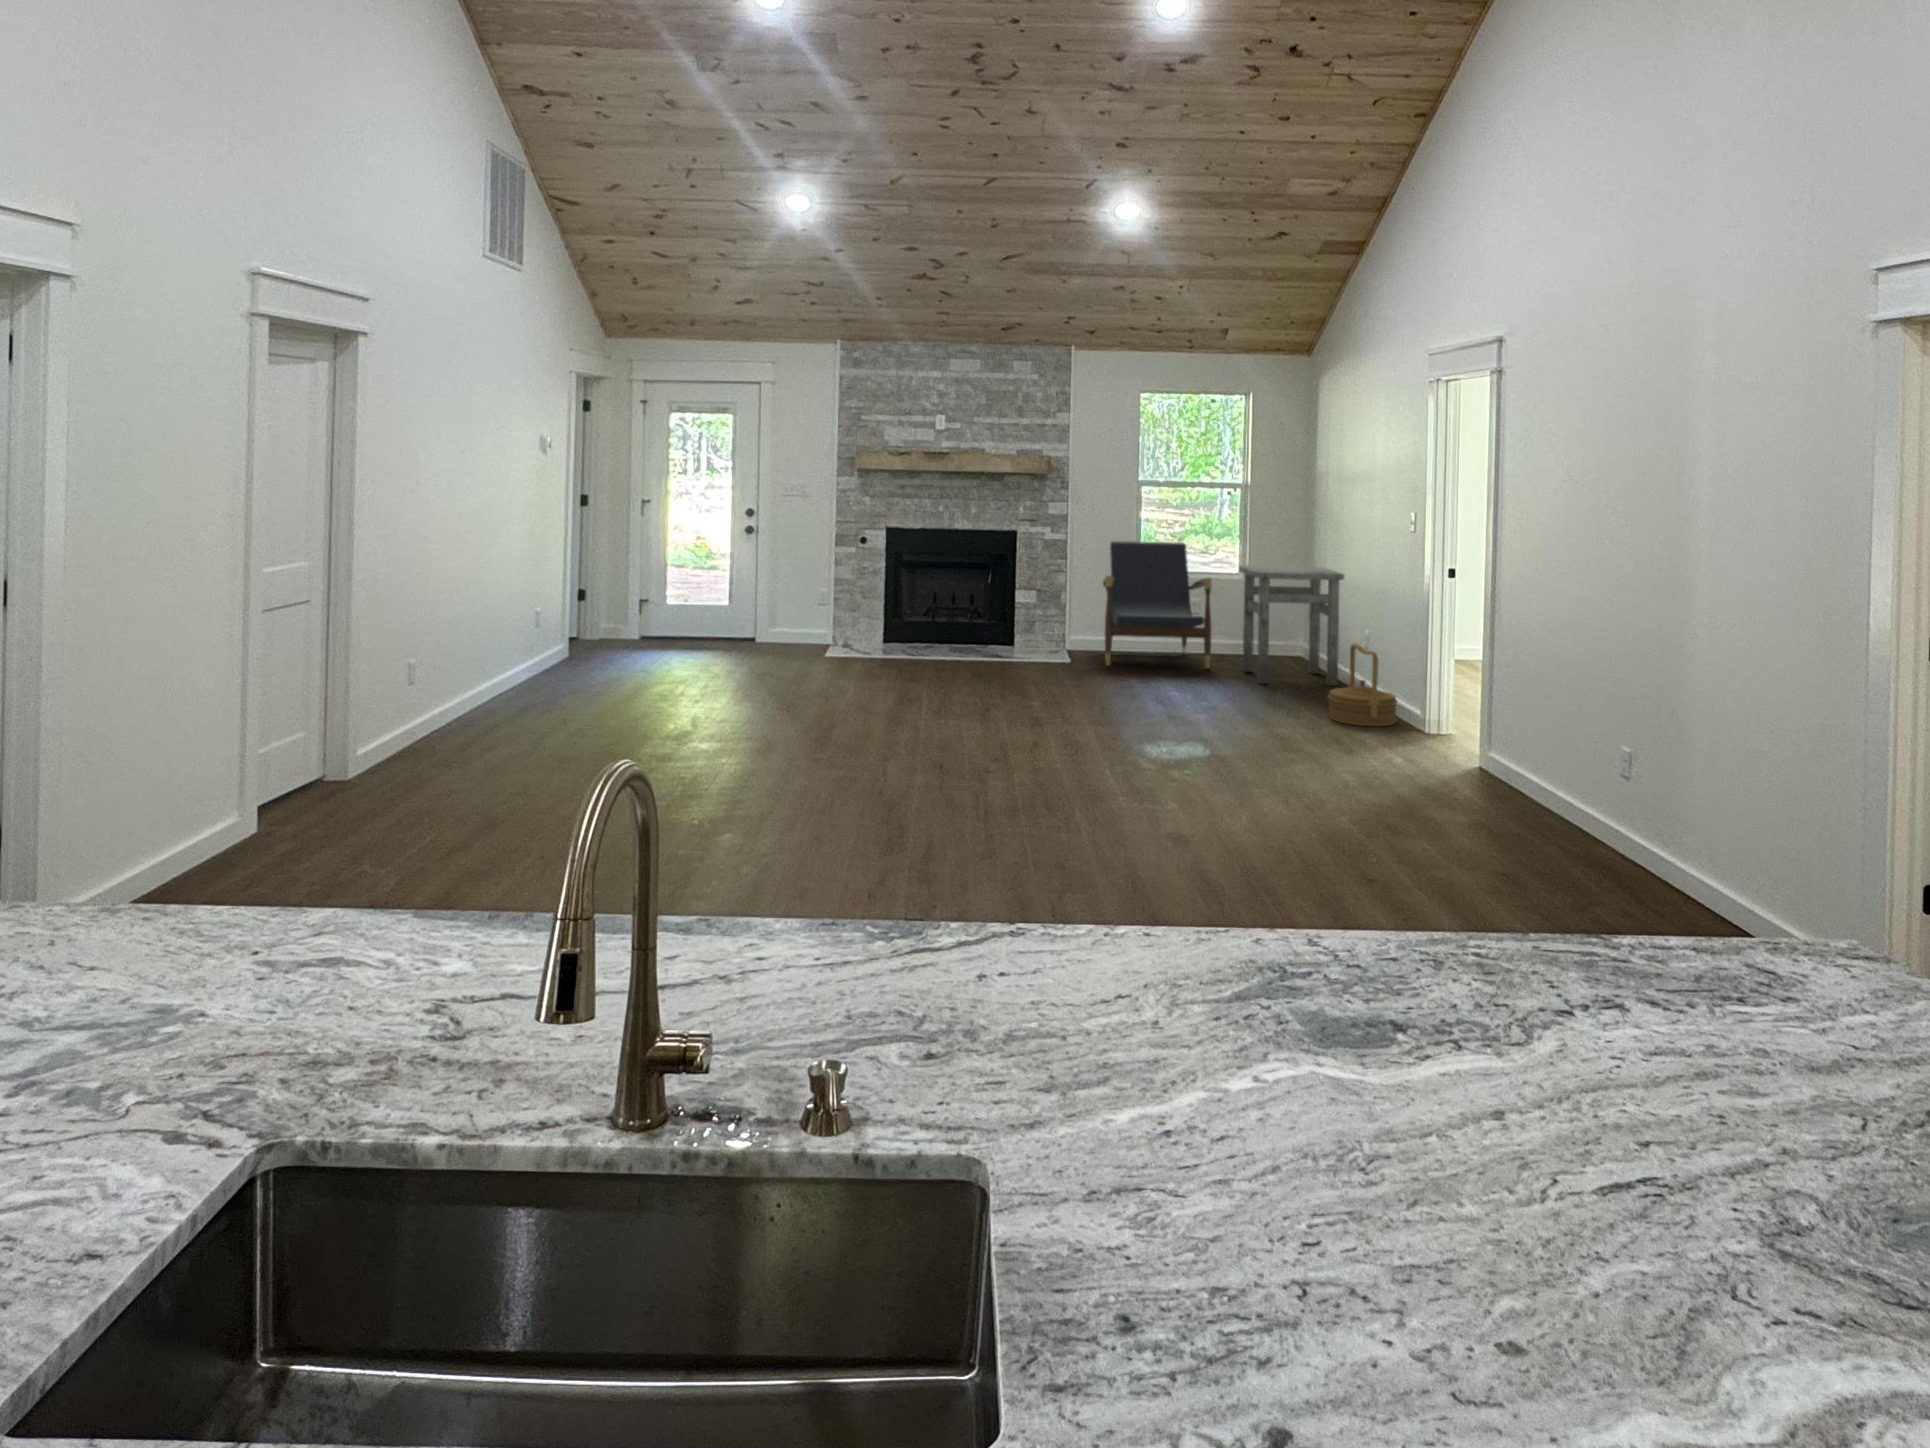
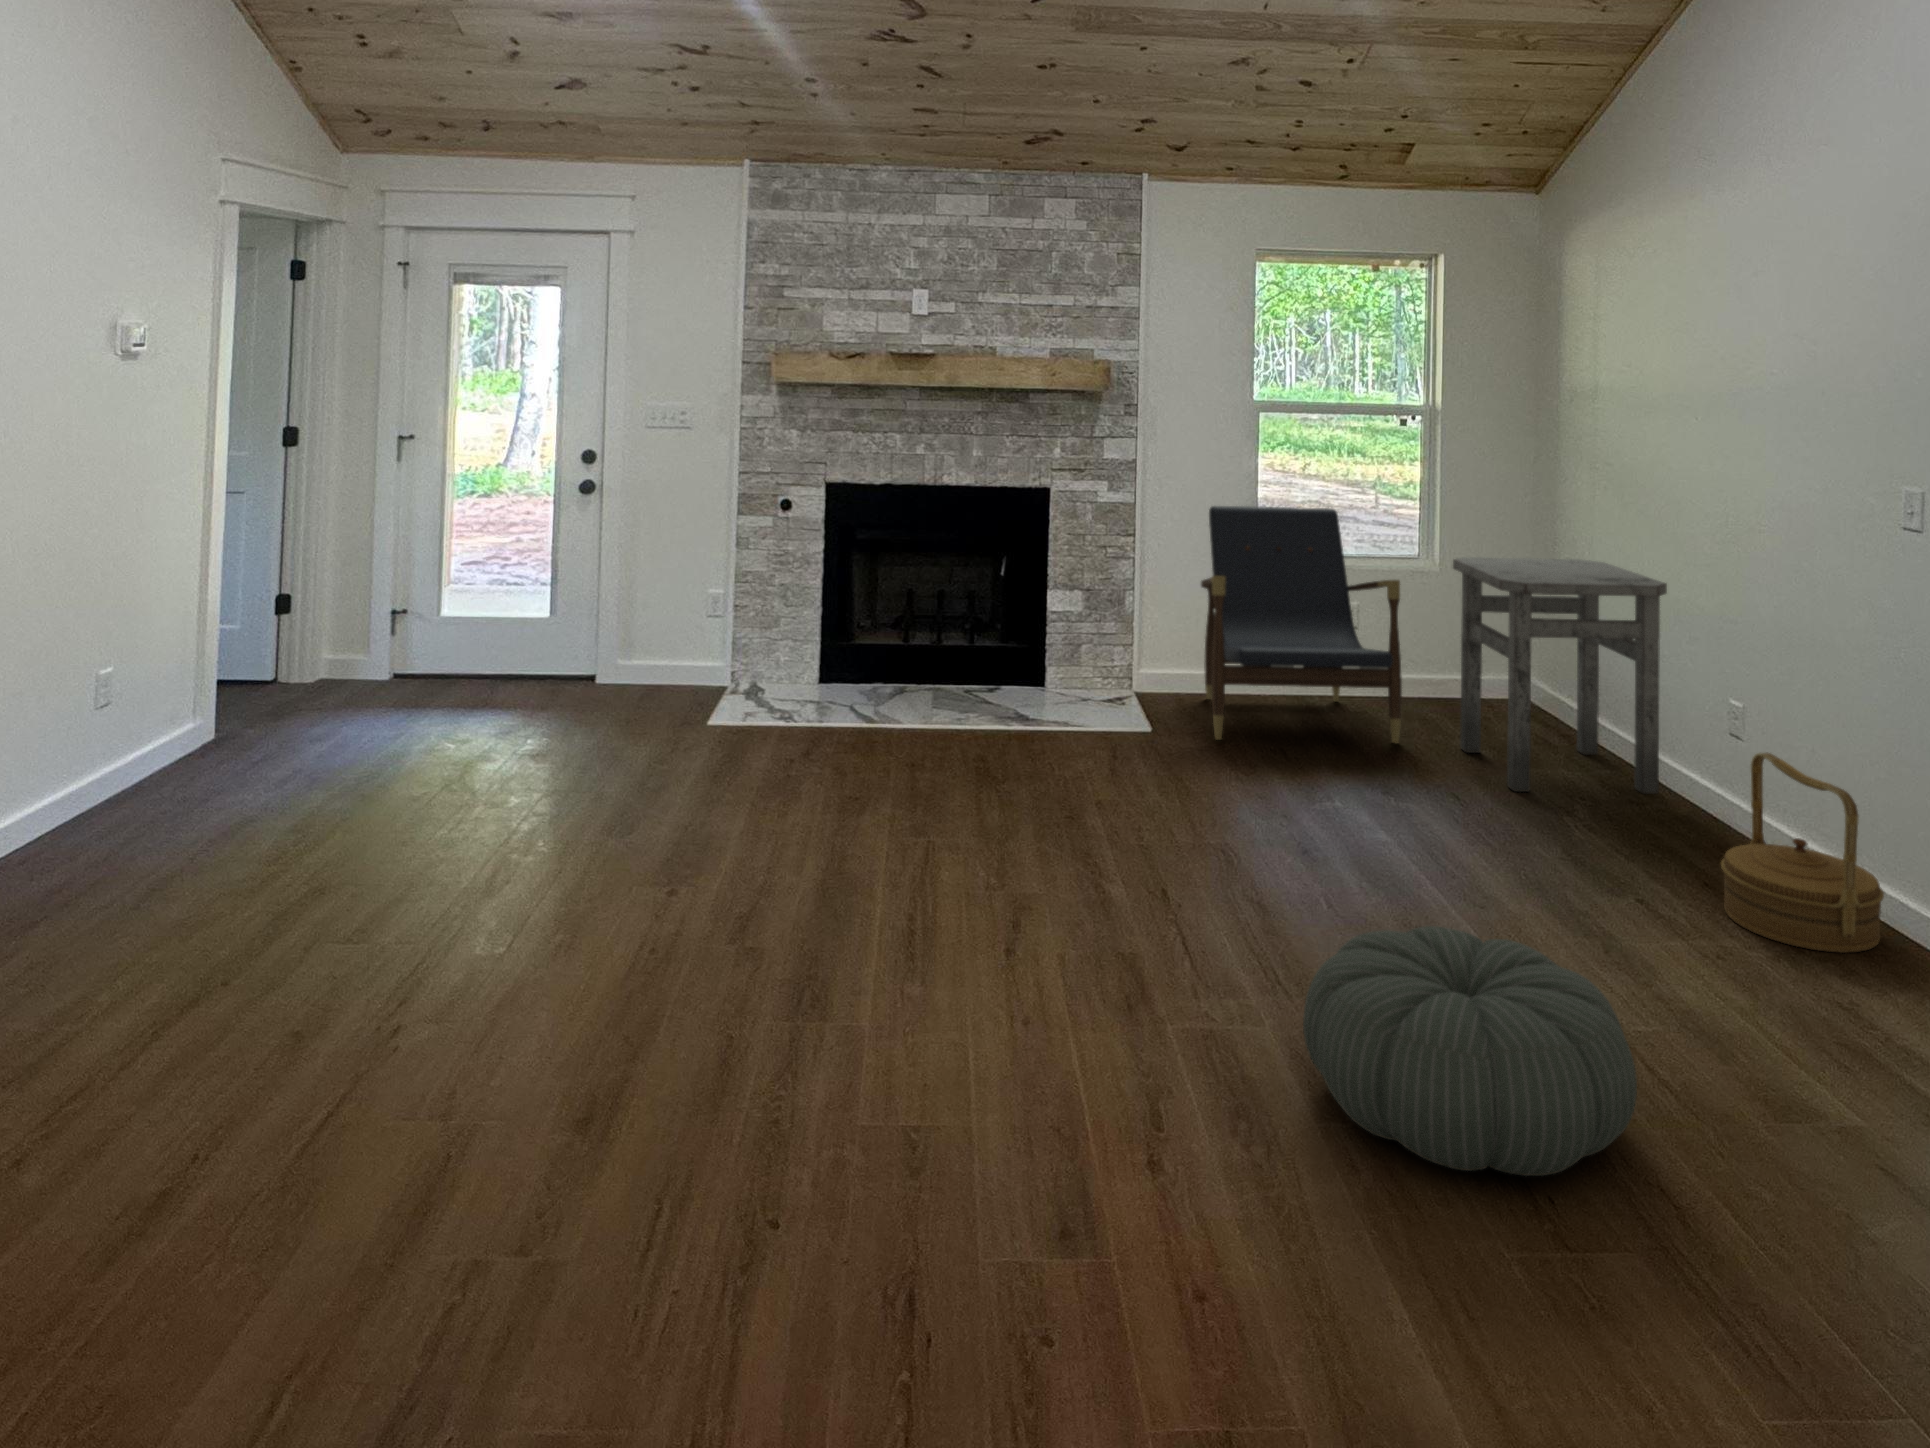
pouf: none [1101,691,1228,762] -> present [1303,926,1637,1176]

